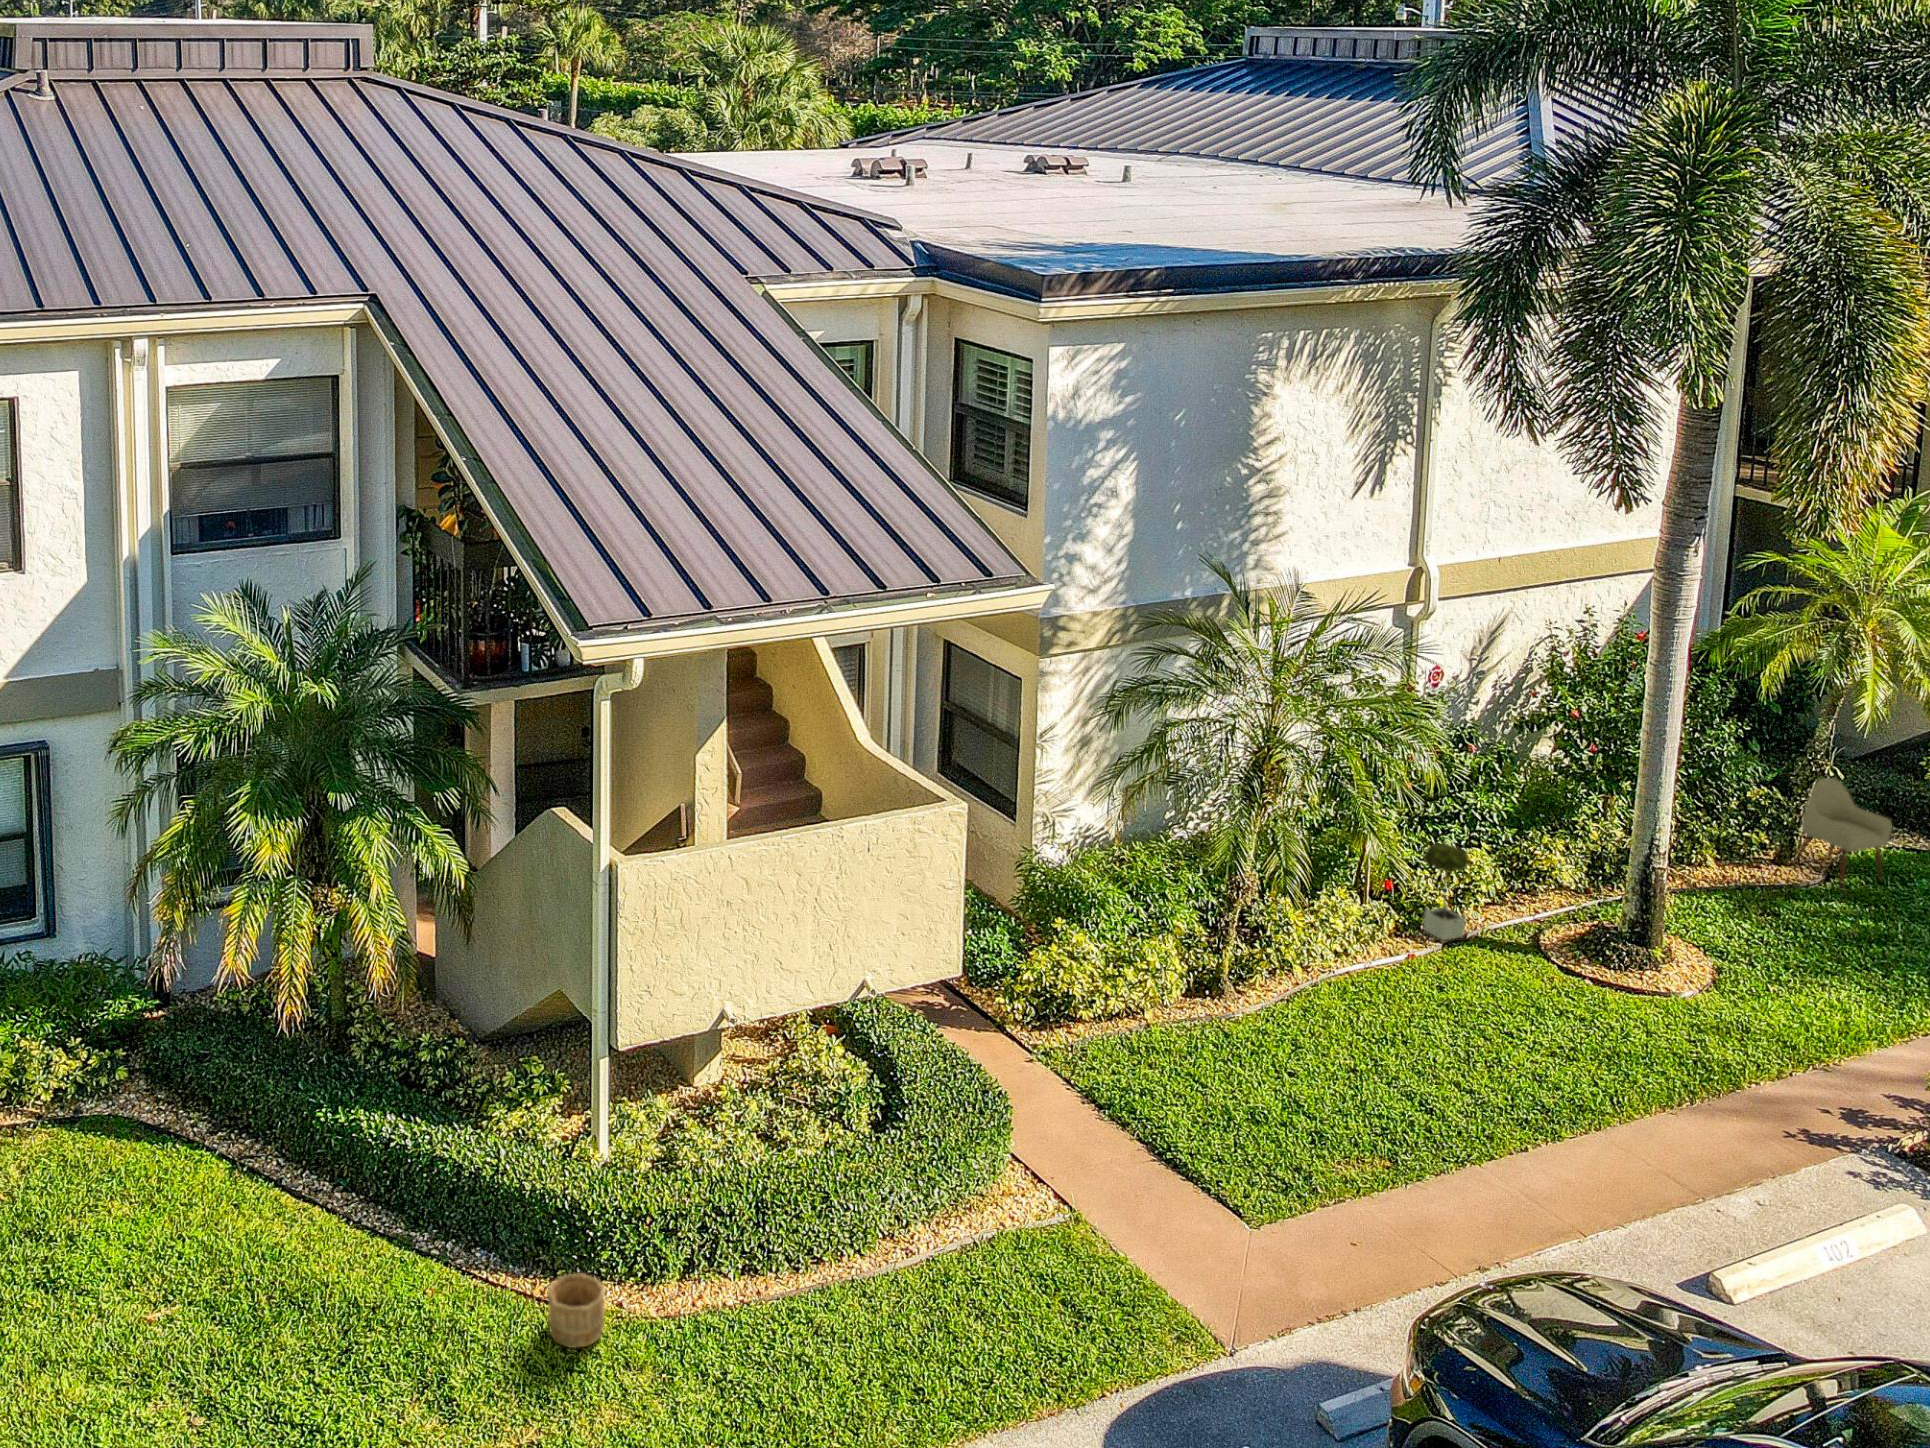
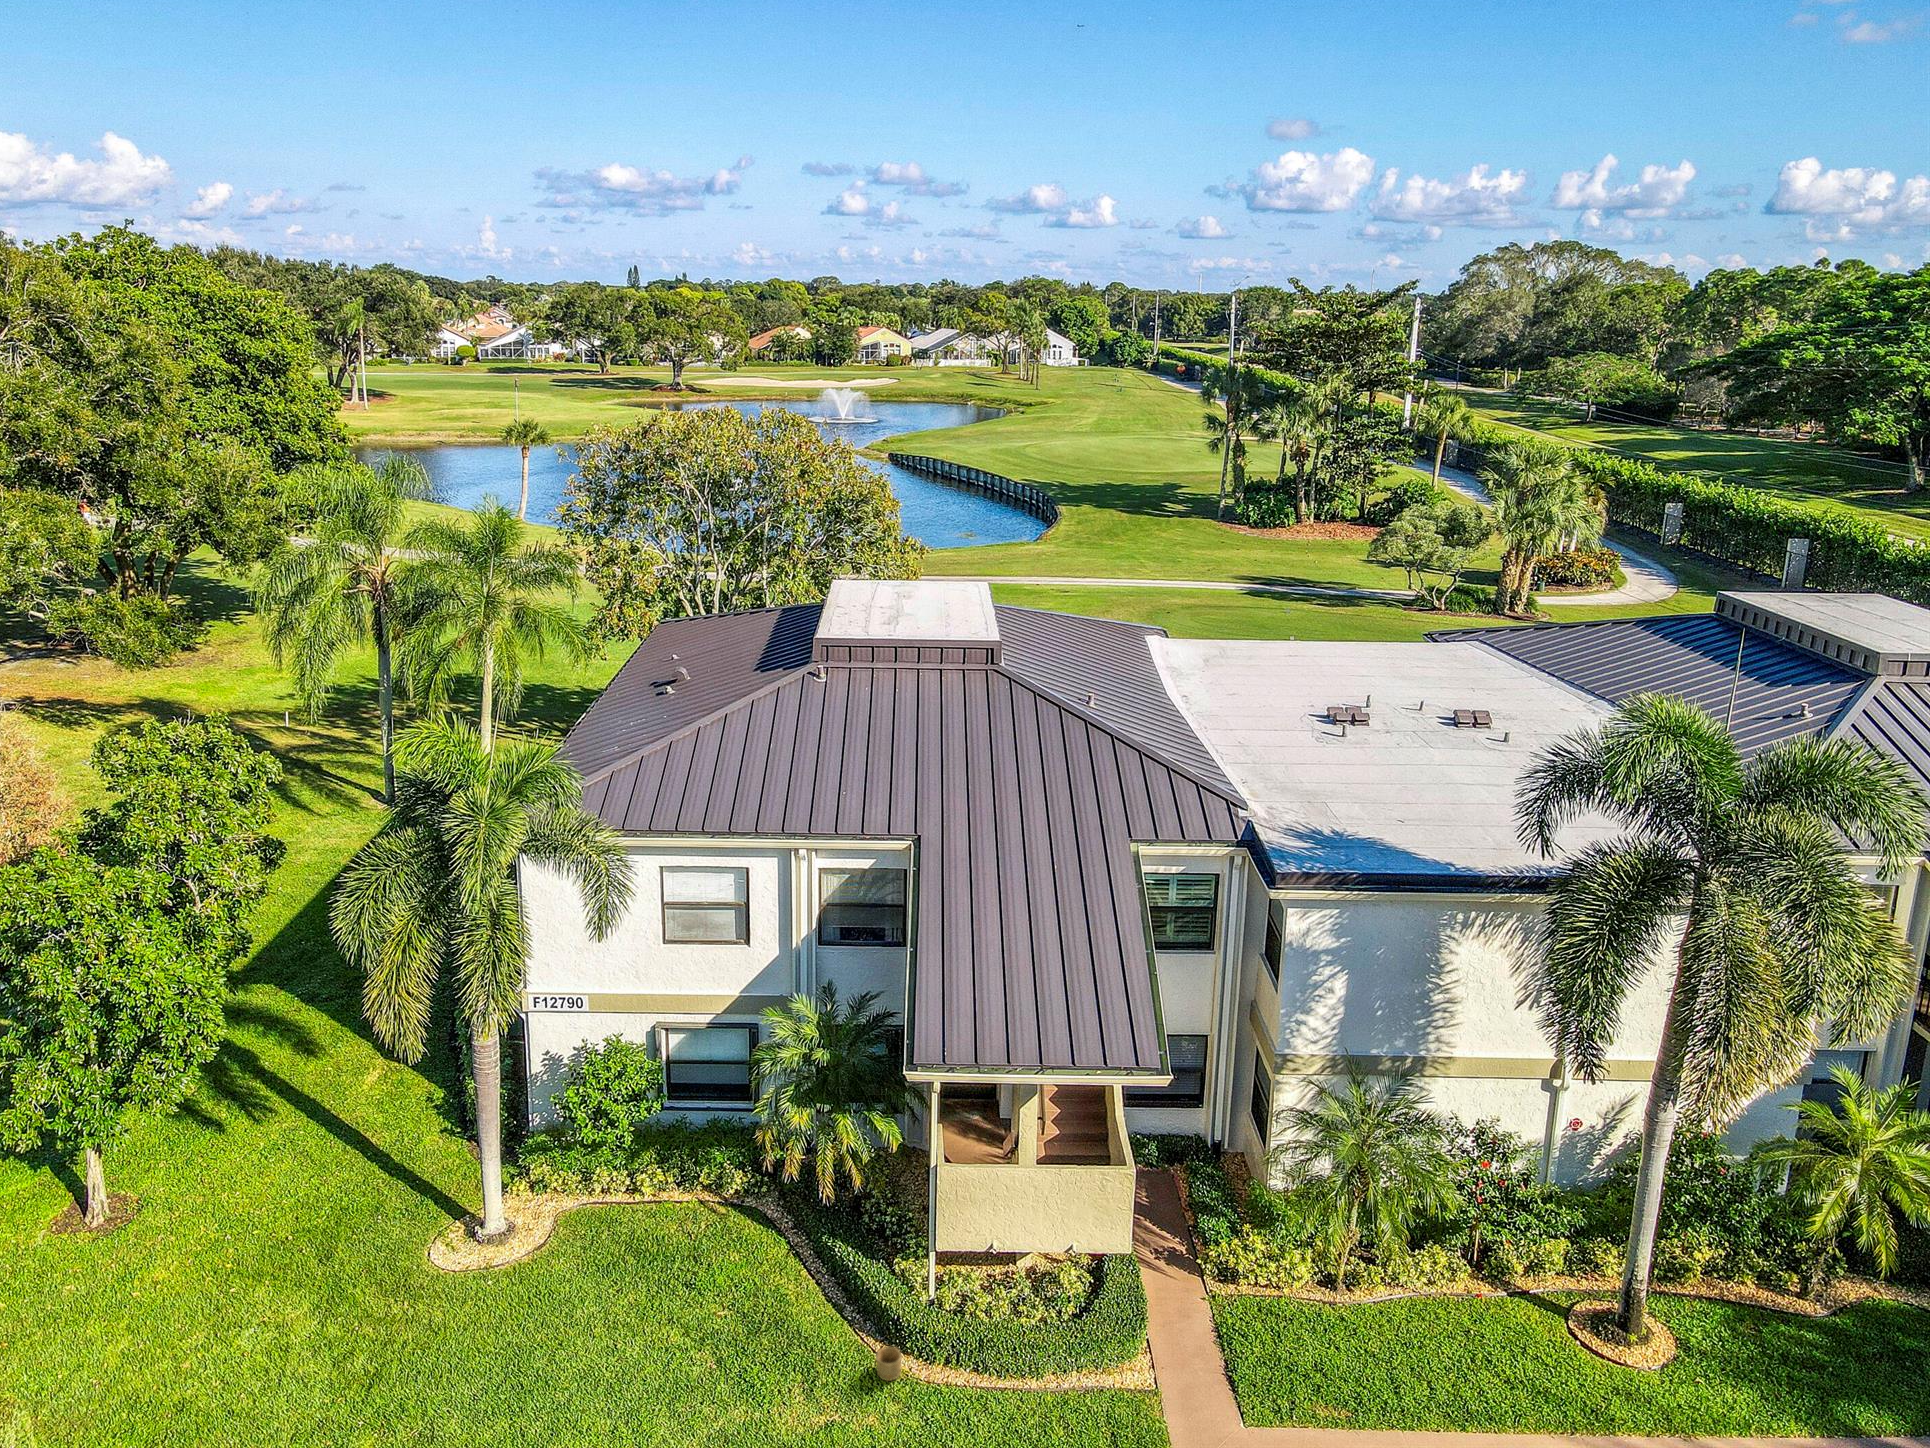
chair: present [1792,778,1892,888] -> none [1817,1253,1887,1331]
potted tree: present [1423,844,1470,941] -> none [1501,1235,1530,1293]

